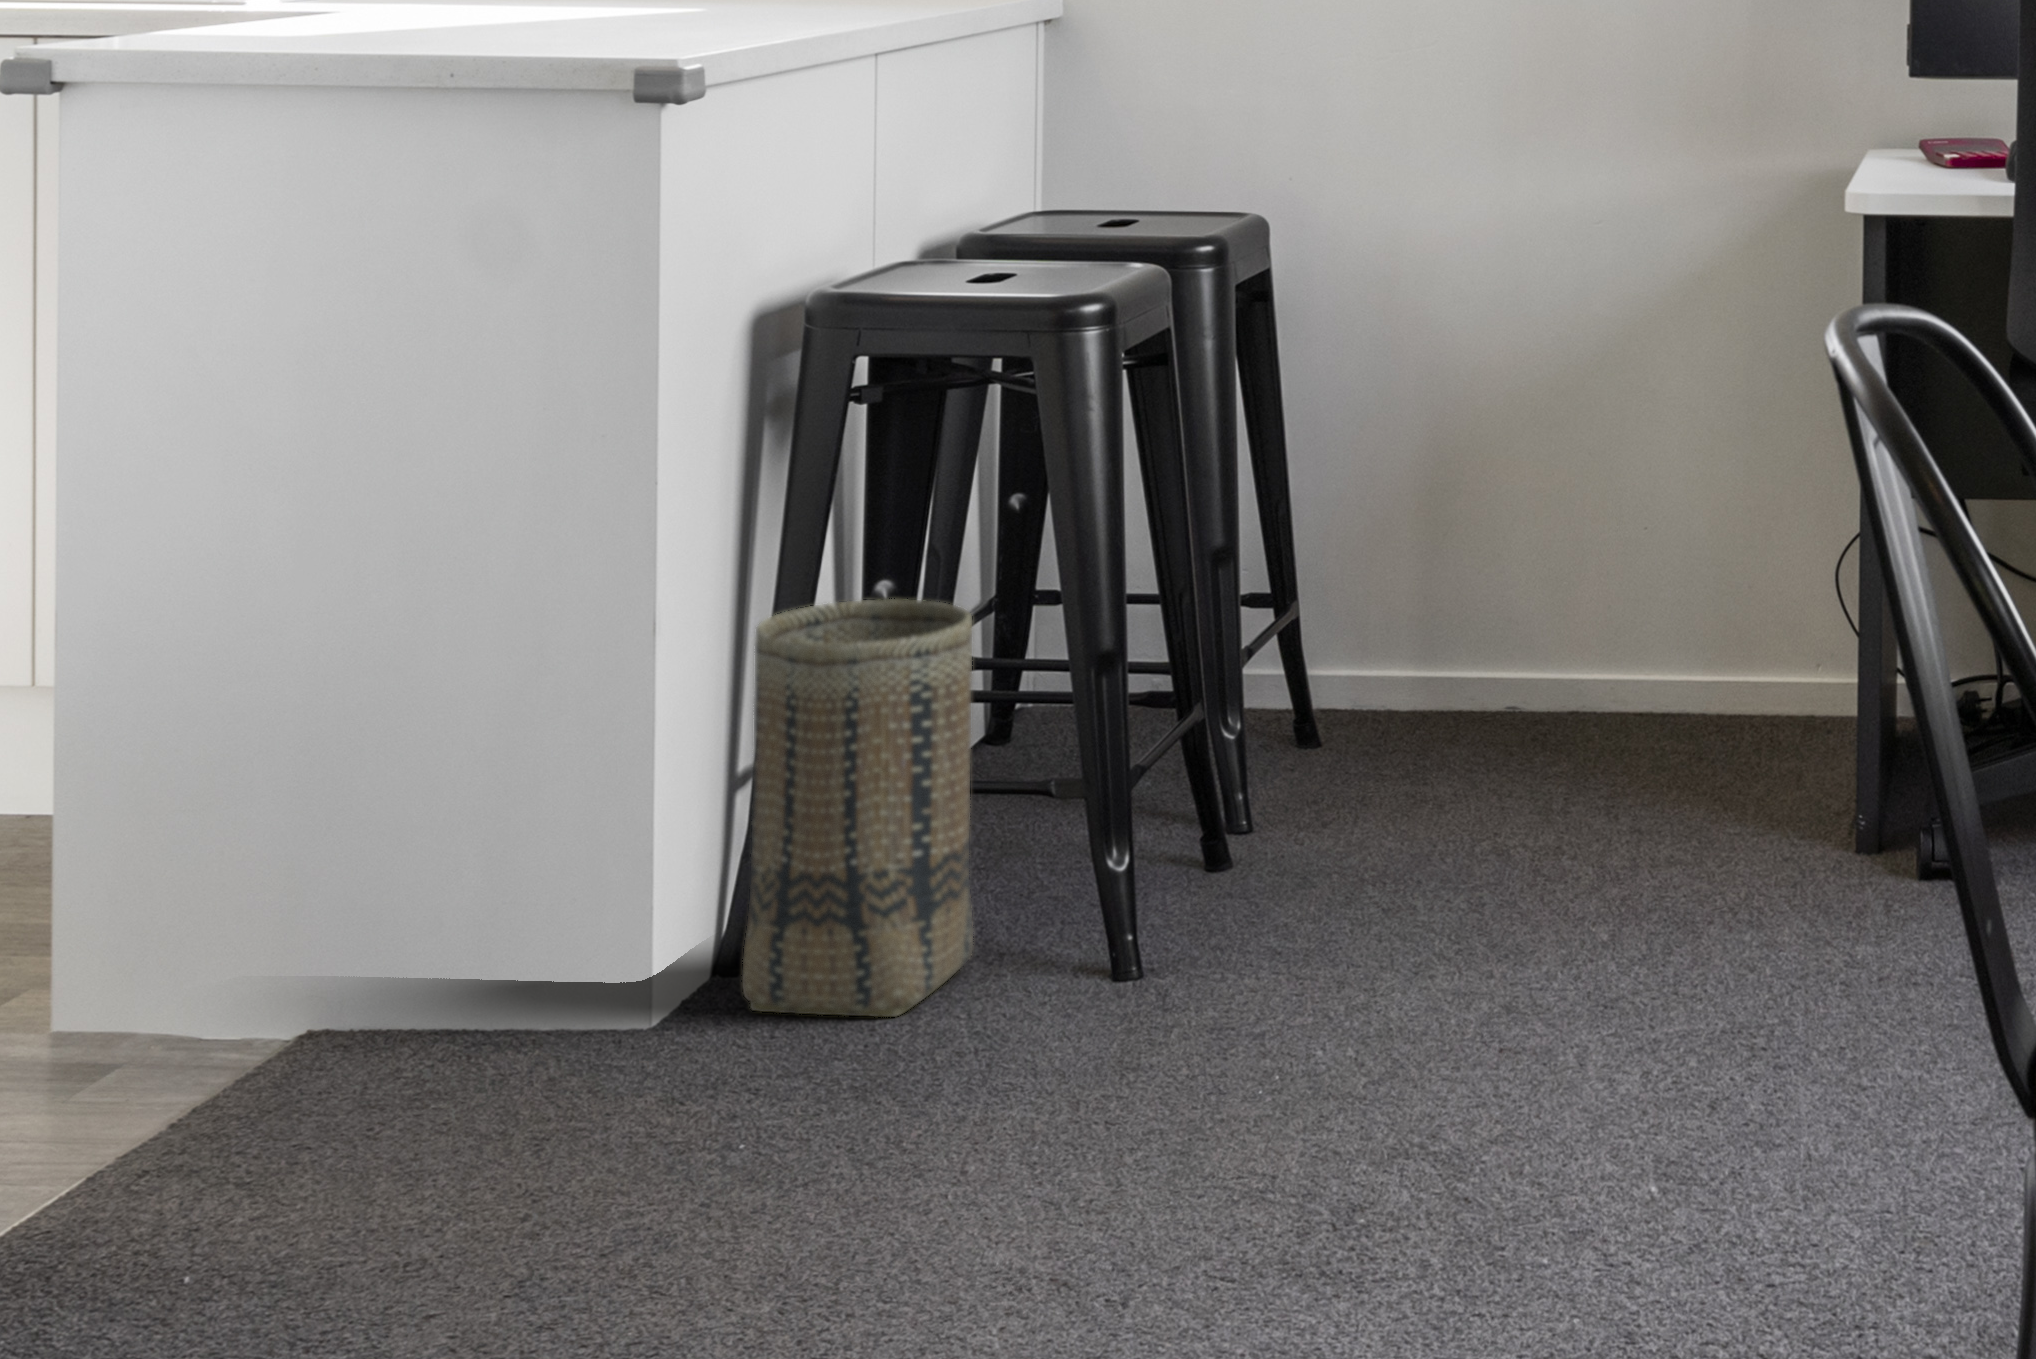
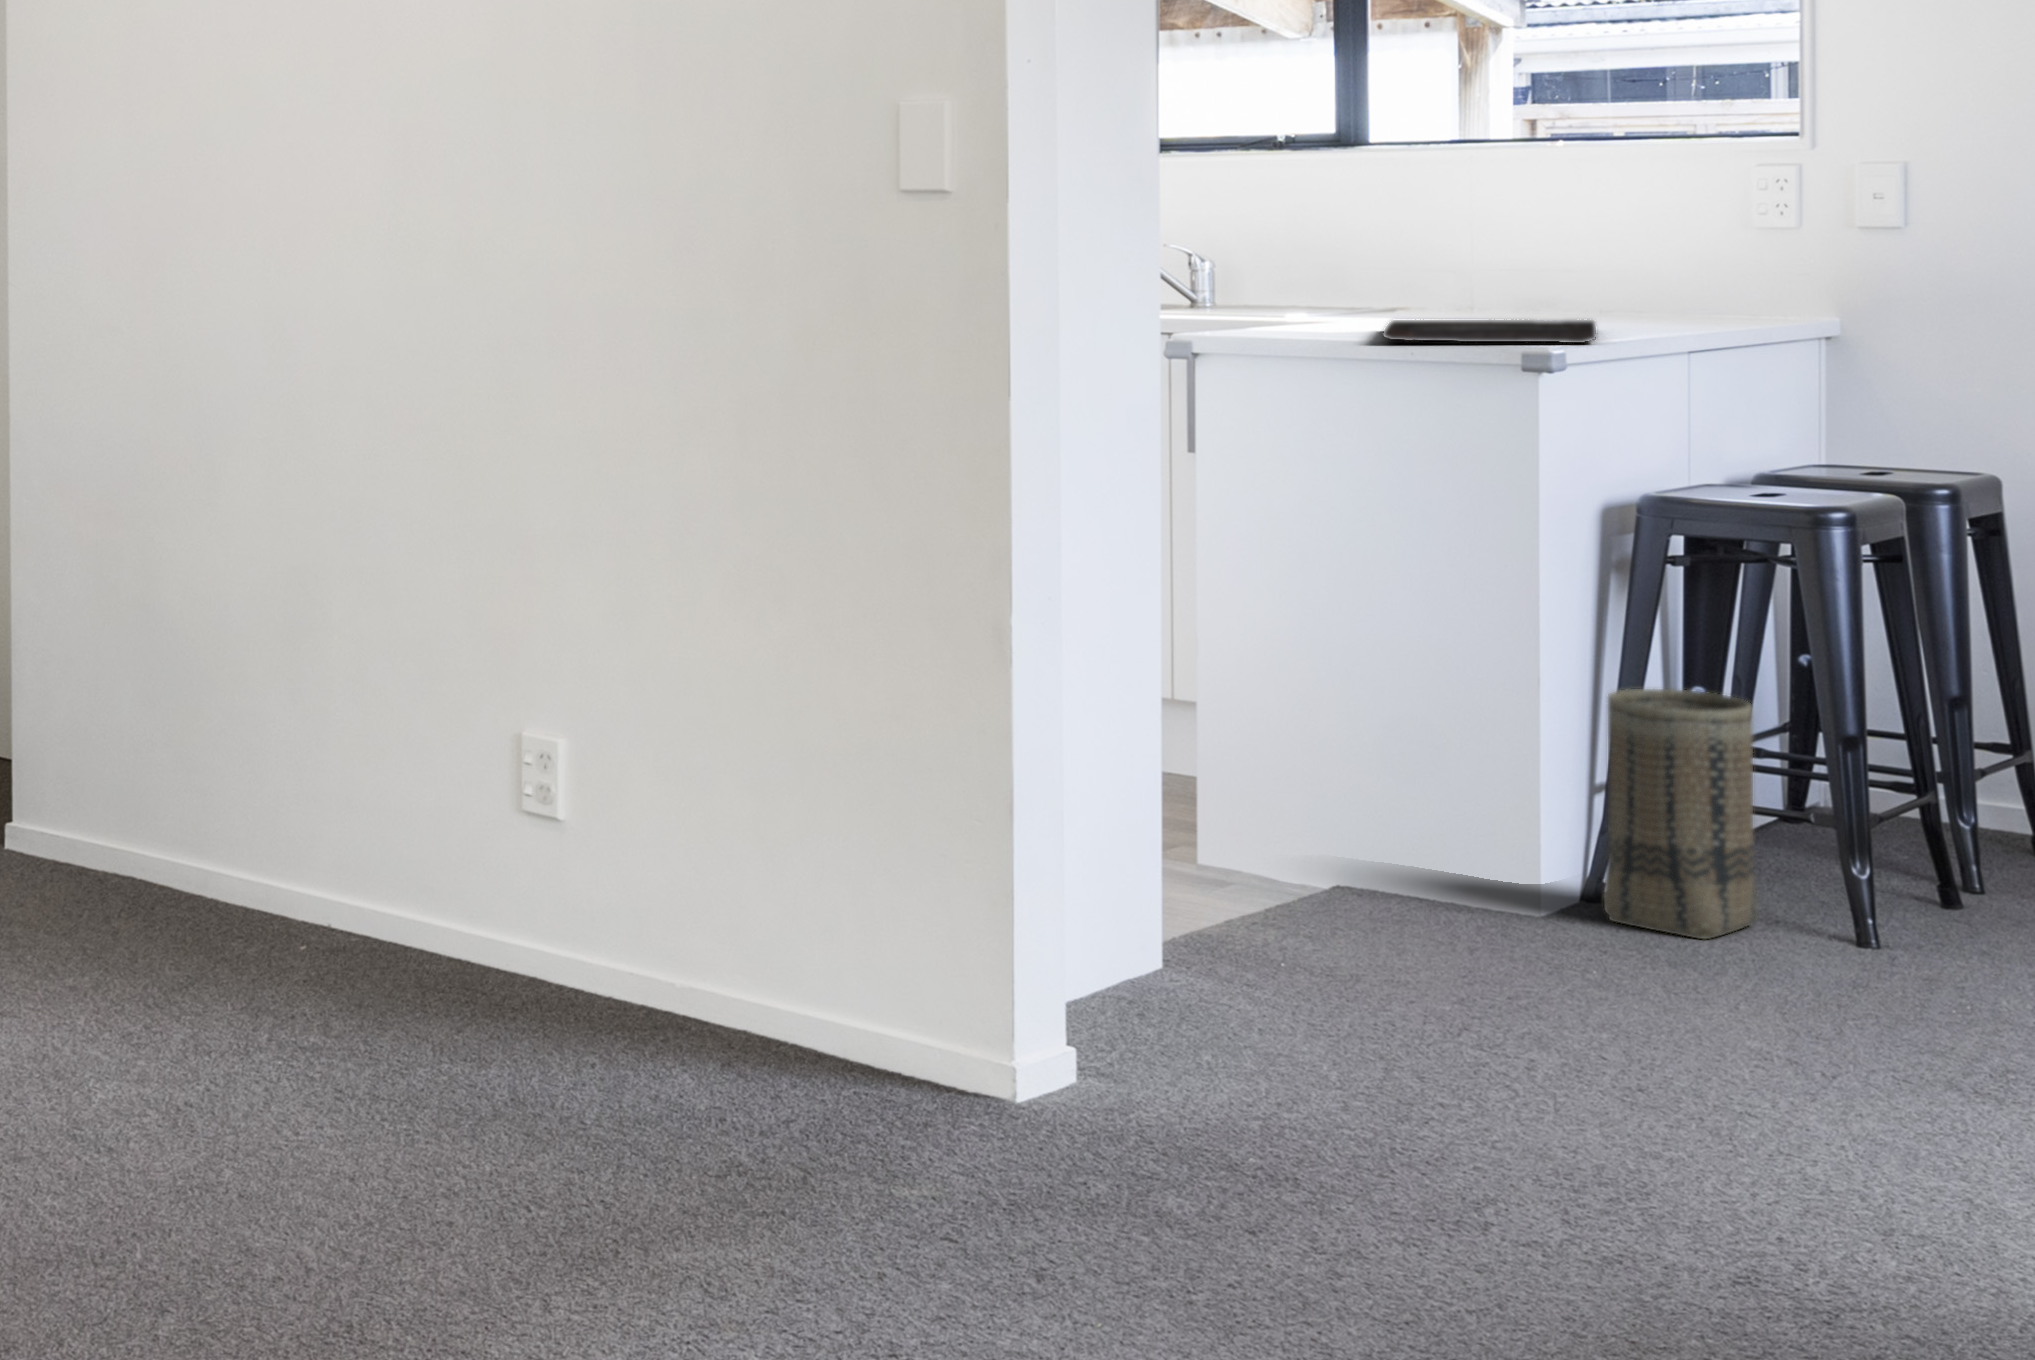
tray: none [398,7,751,45] -> present [1383,320,1596,343]

